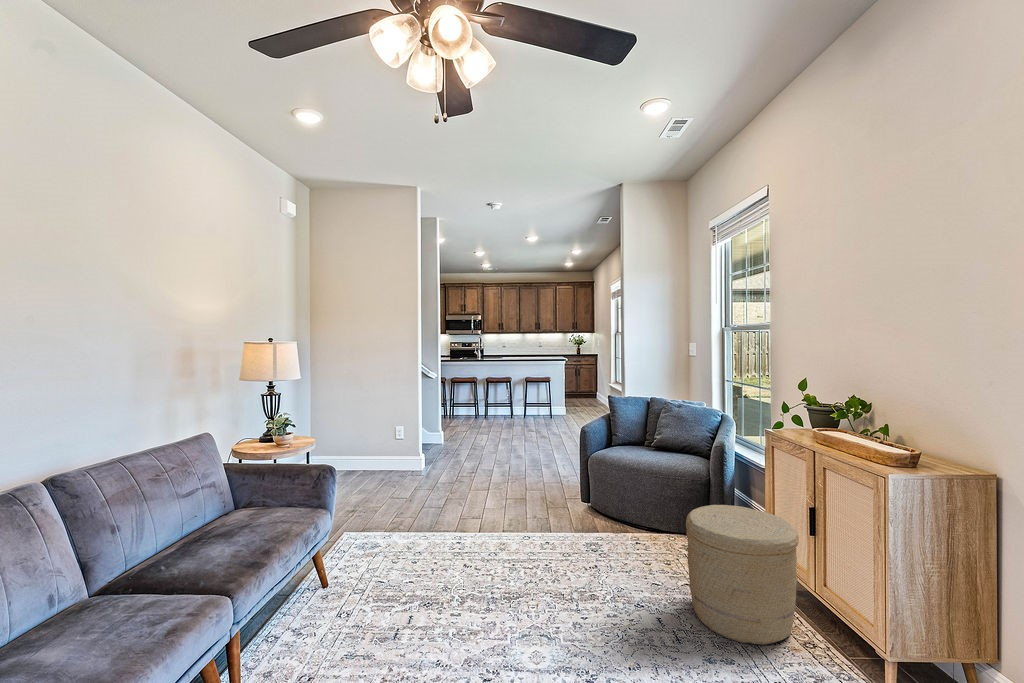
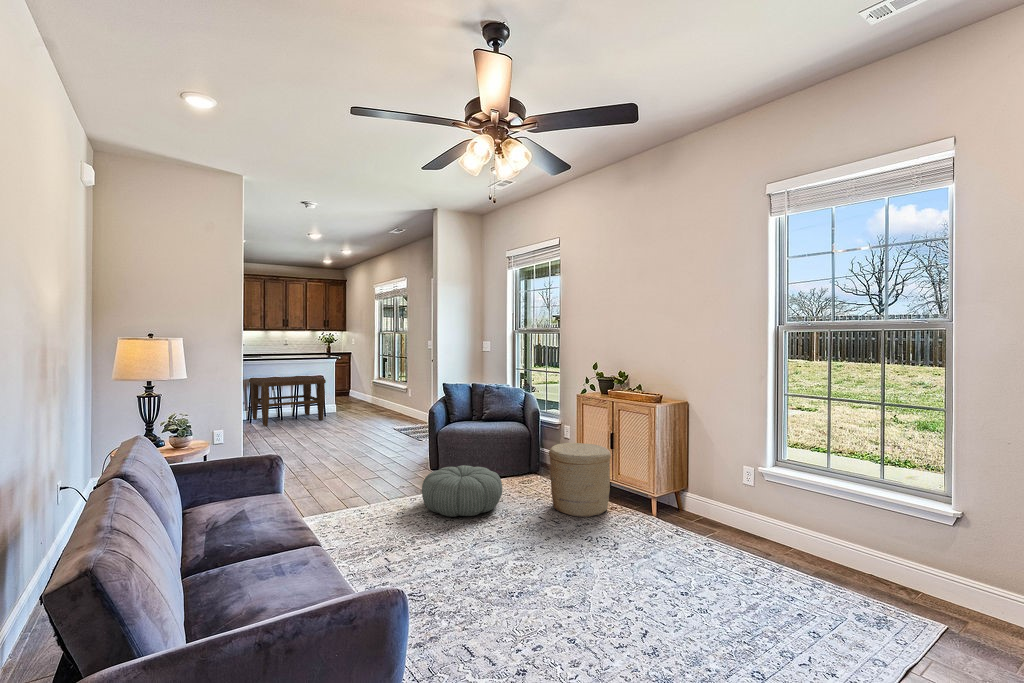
coffee table: none [486,378,546,425] -> present [250,376,326,426]
pouf: none [514,507,625,585] -> present [422,465,502,517]

